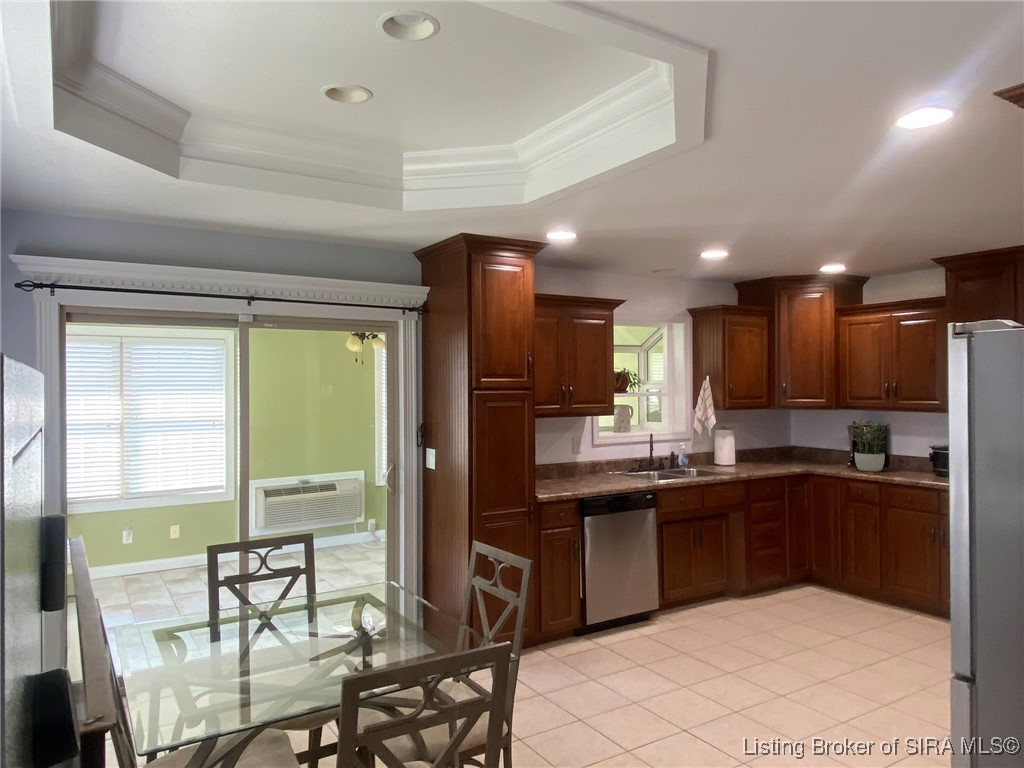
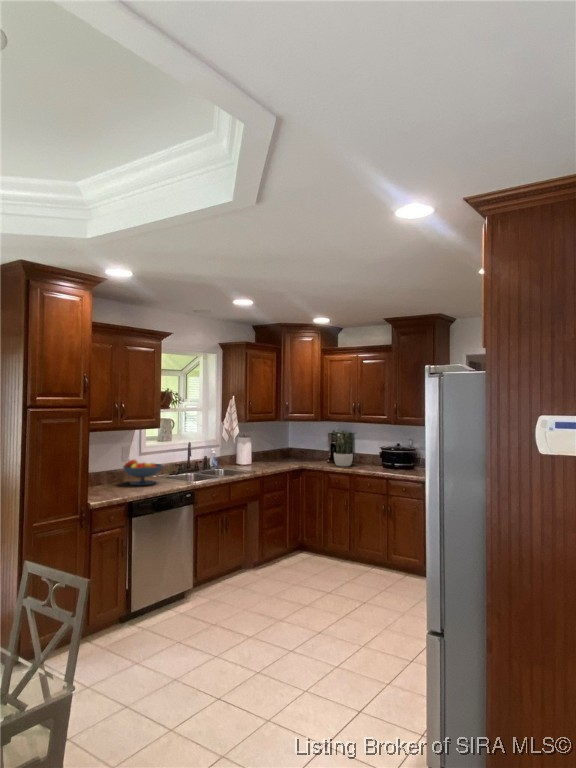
fruit bowl: none [573,451,619,482] -> present [123,459,162,485]

